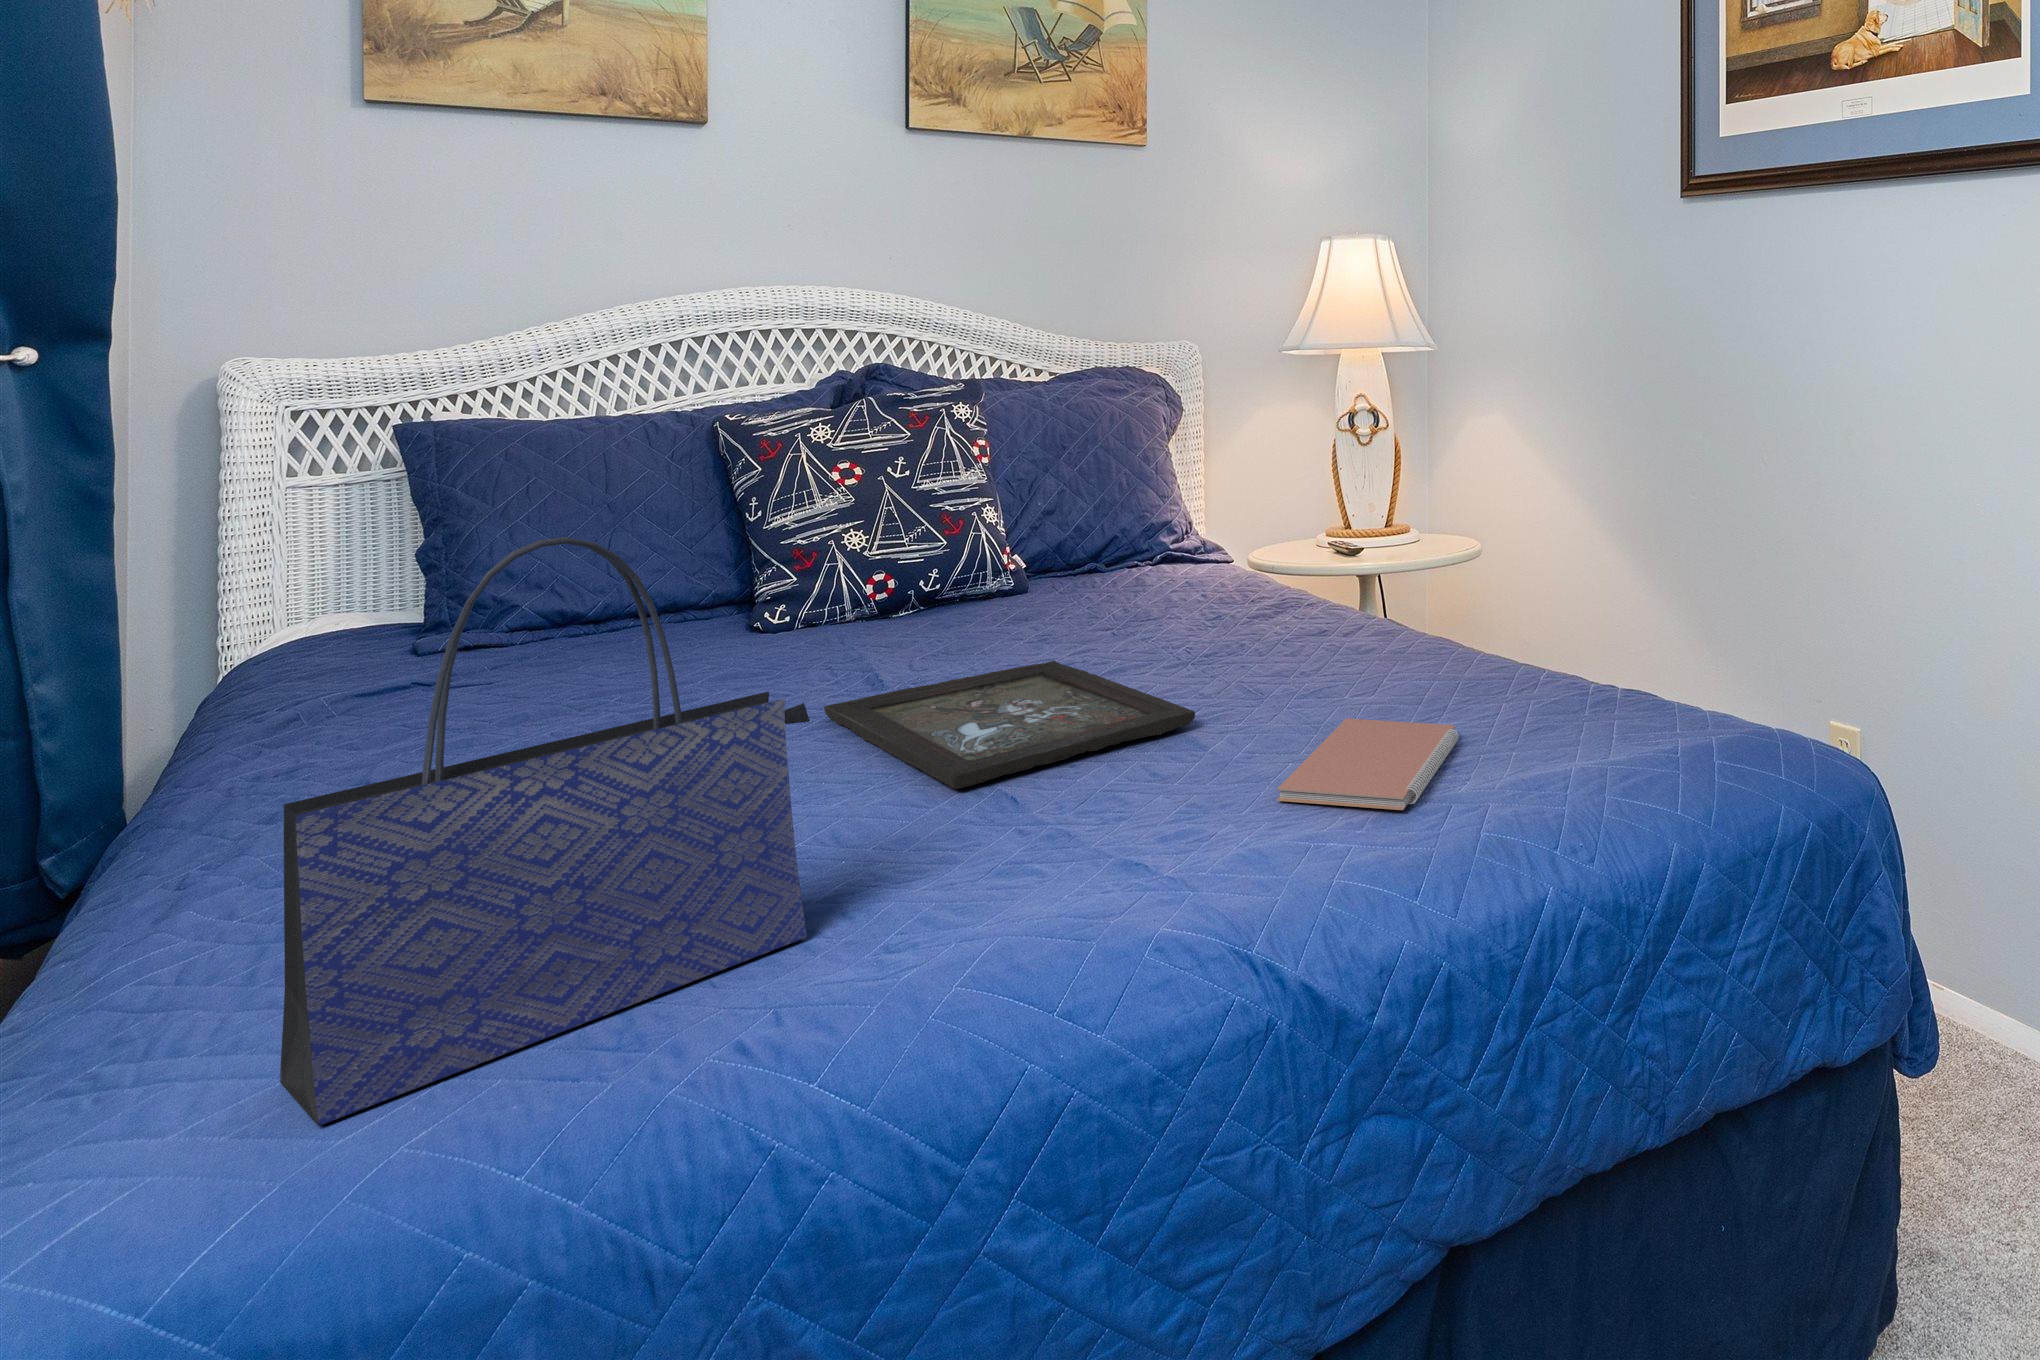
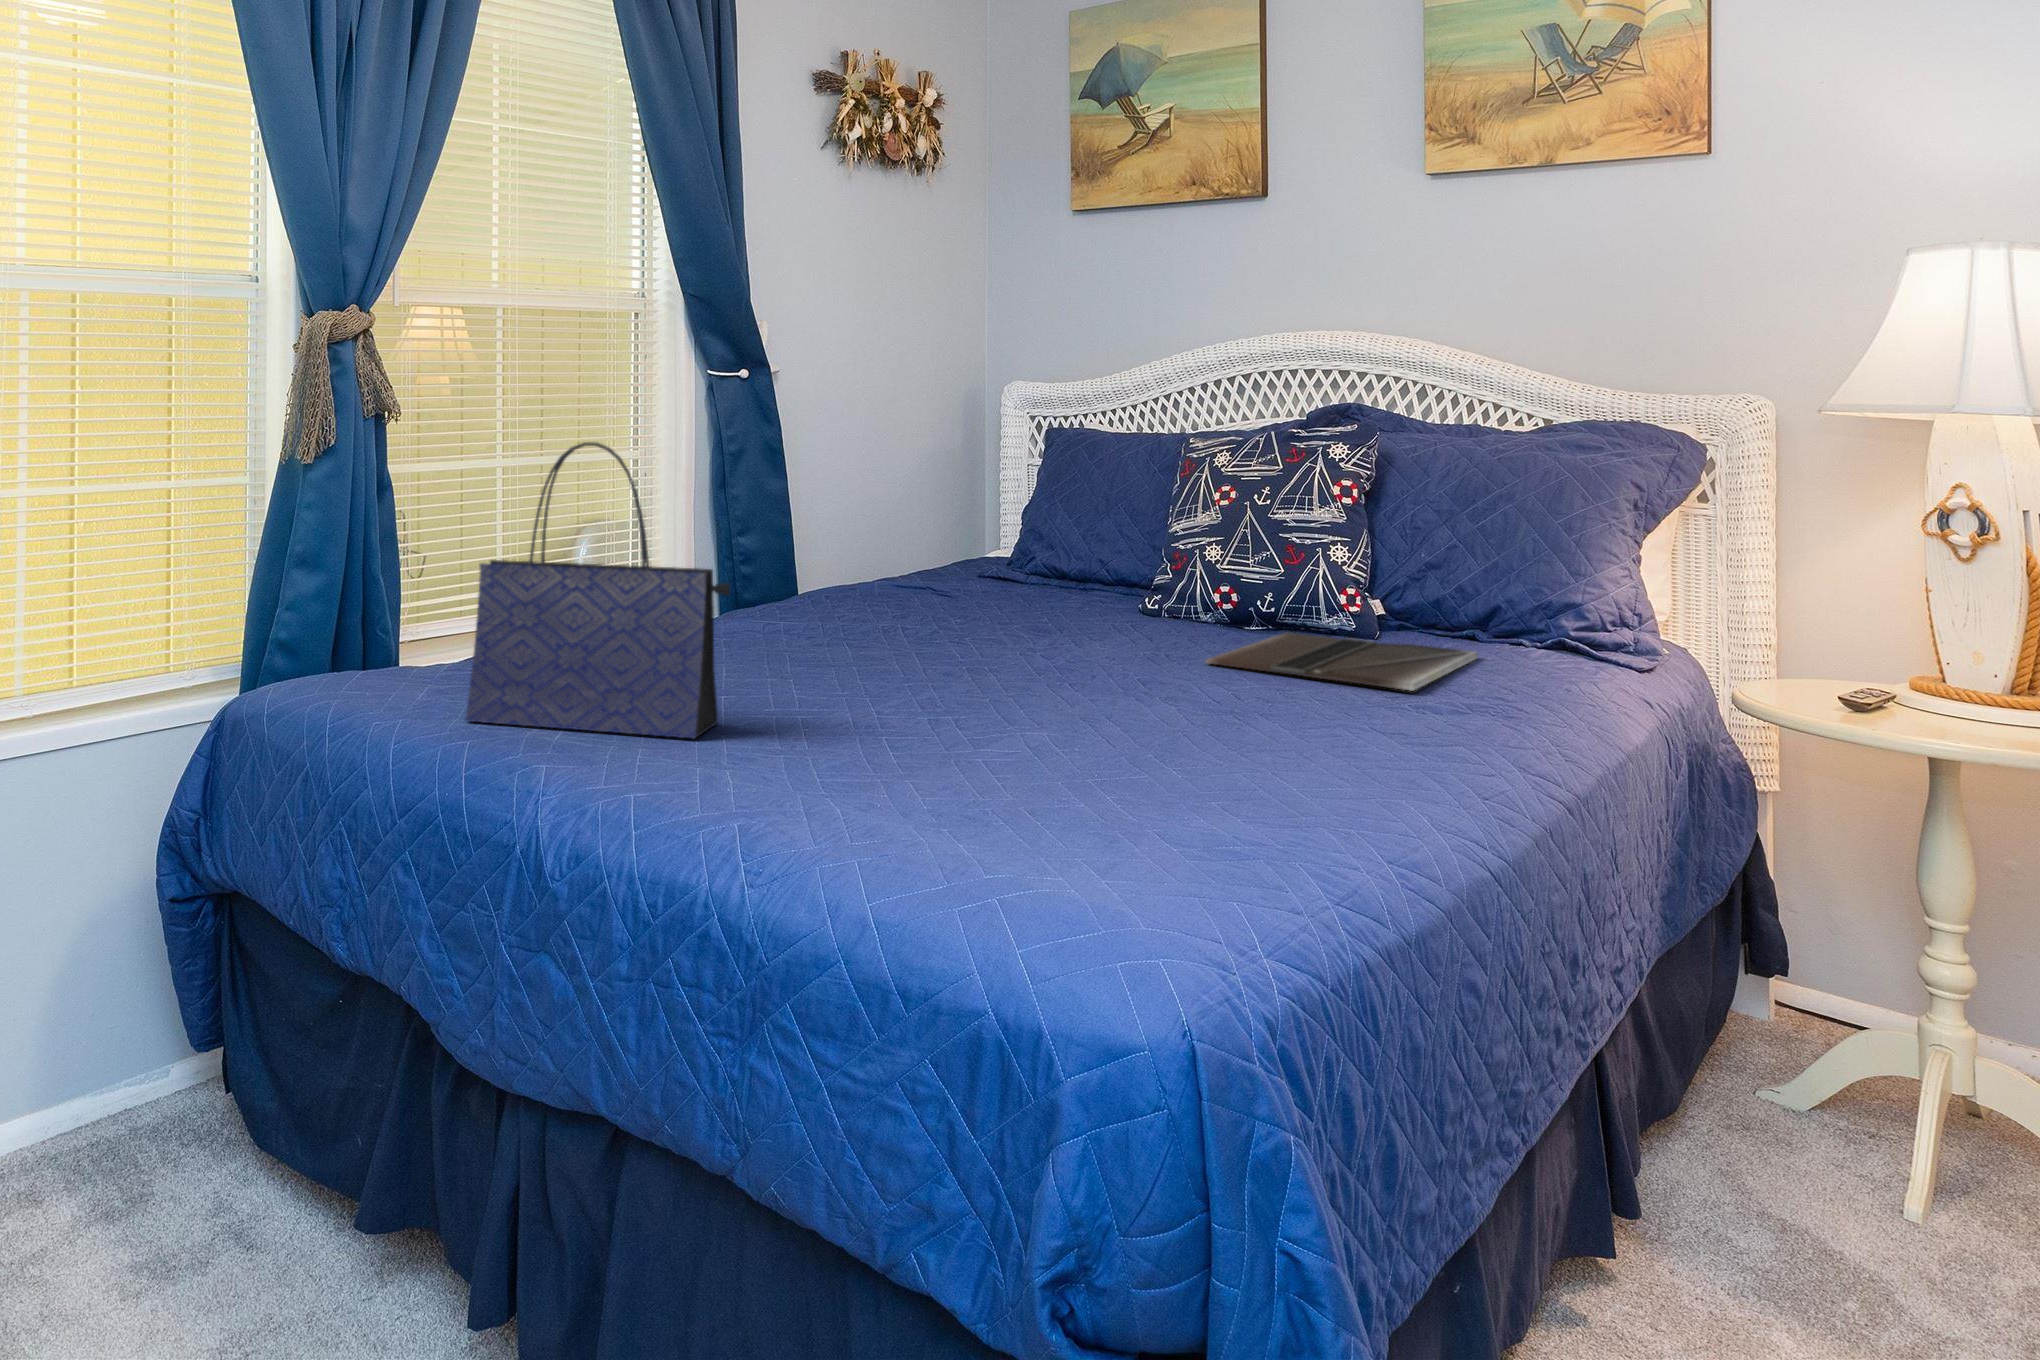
laptop: none [962,583,1202,653] -> present [1205,632,1478,691]
tray: present [824,661,1195,789] -> none [928,654,1209,735]
notebook: present [1277,718,1459,810] -> none [1062,772,1341,836]

